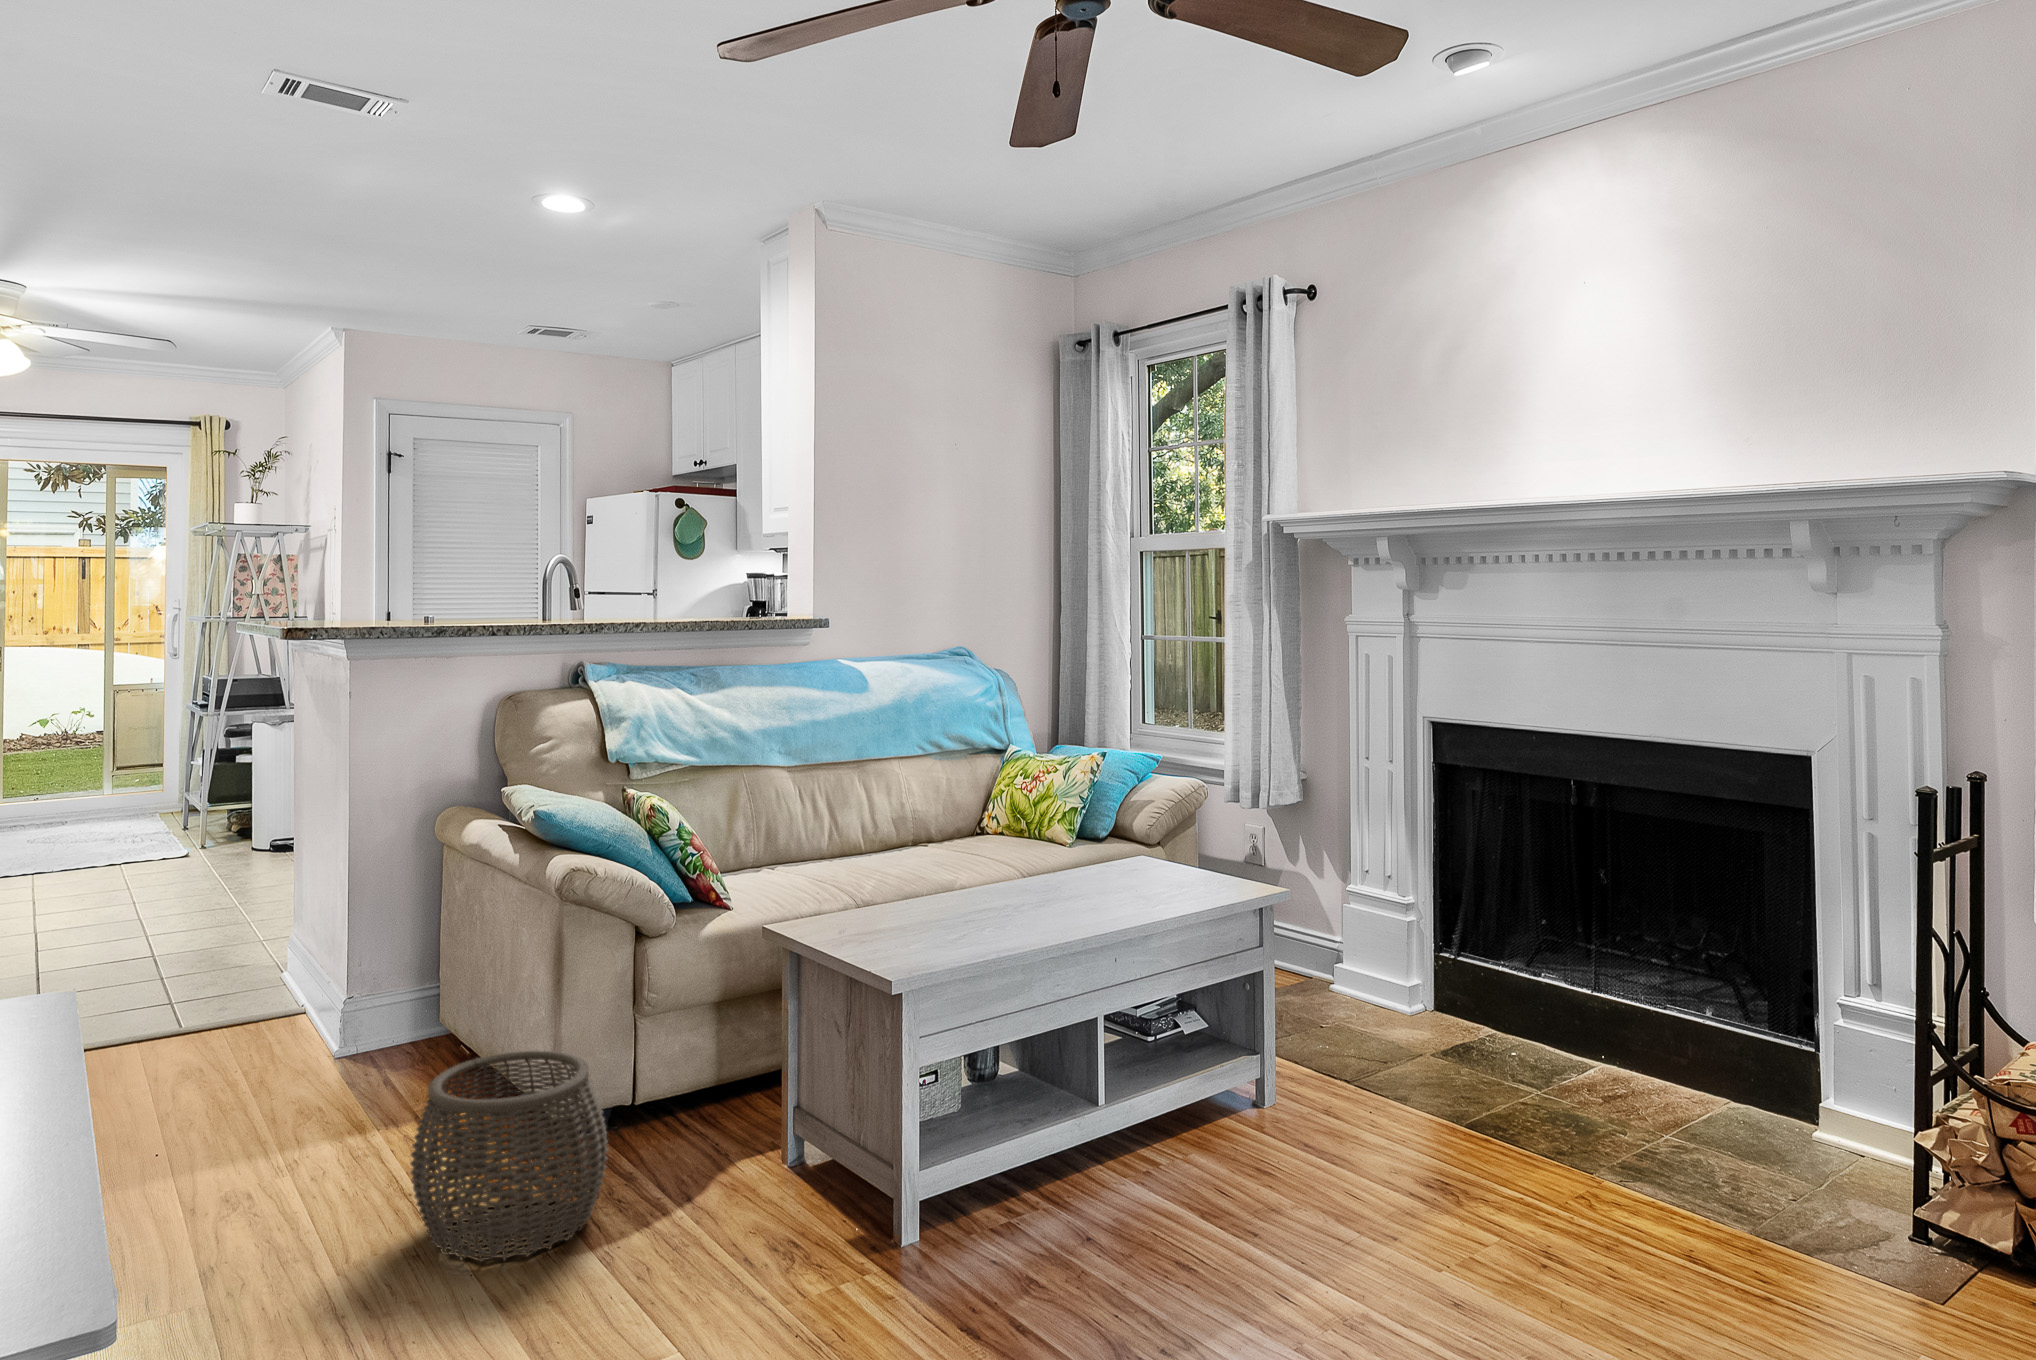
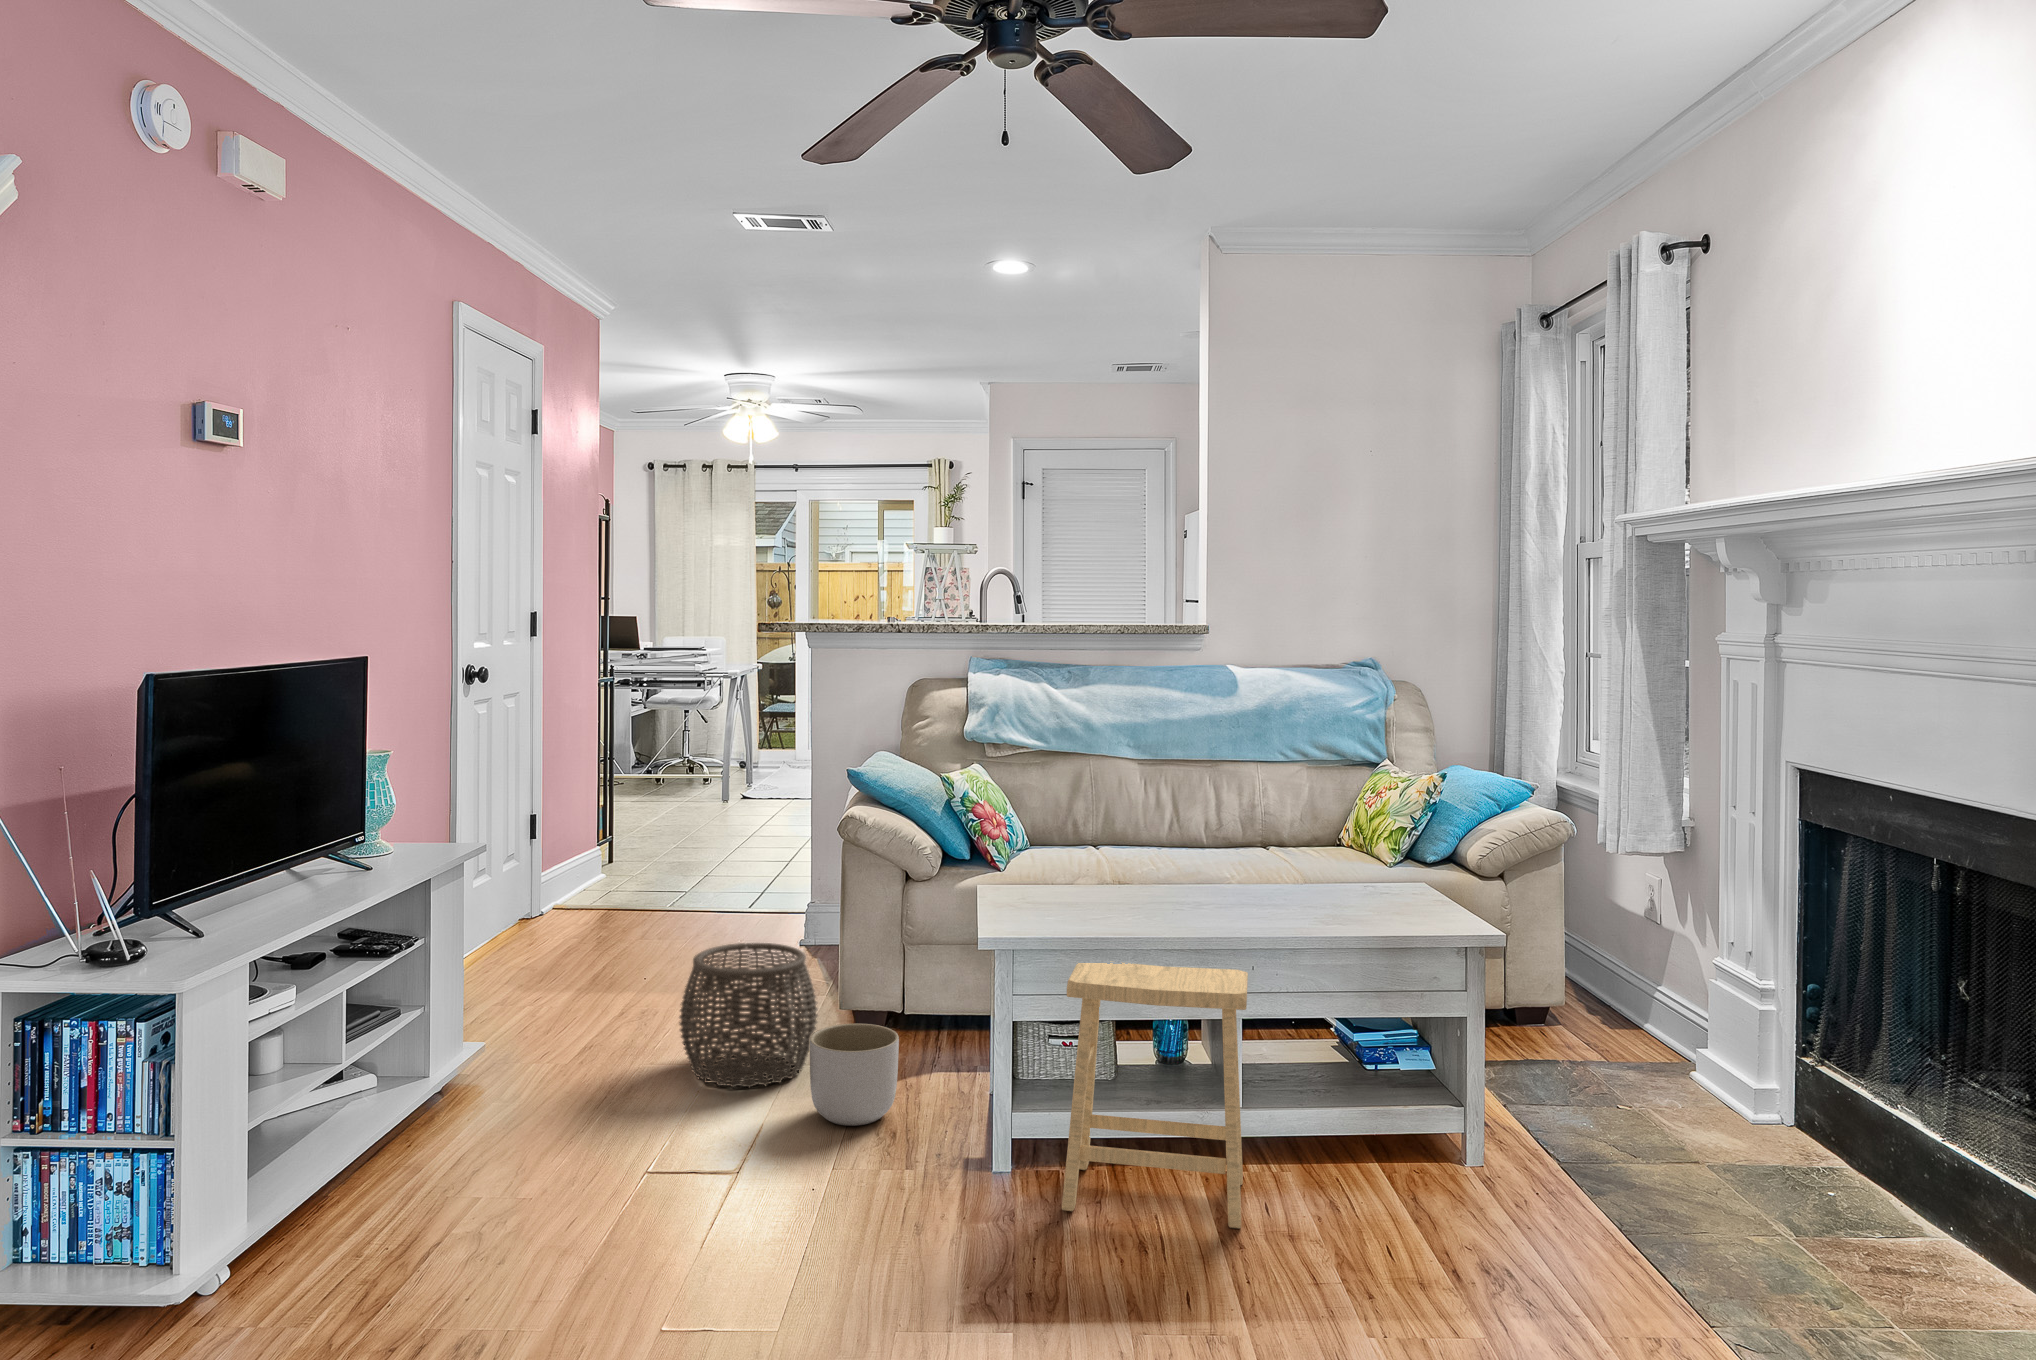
footstool: none [1026,966,1243,1264] -> present [1062,963,1248,1228]
planter: none [669,1120,782,1256] -> present [810,1024,899,1126]

